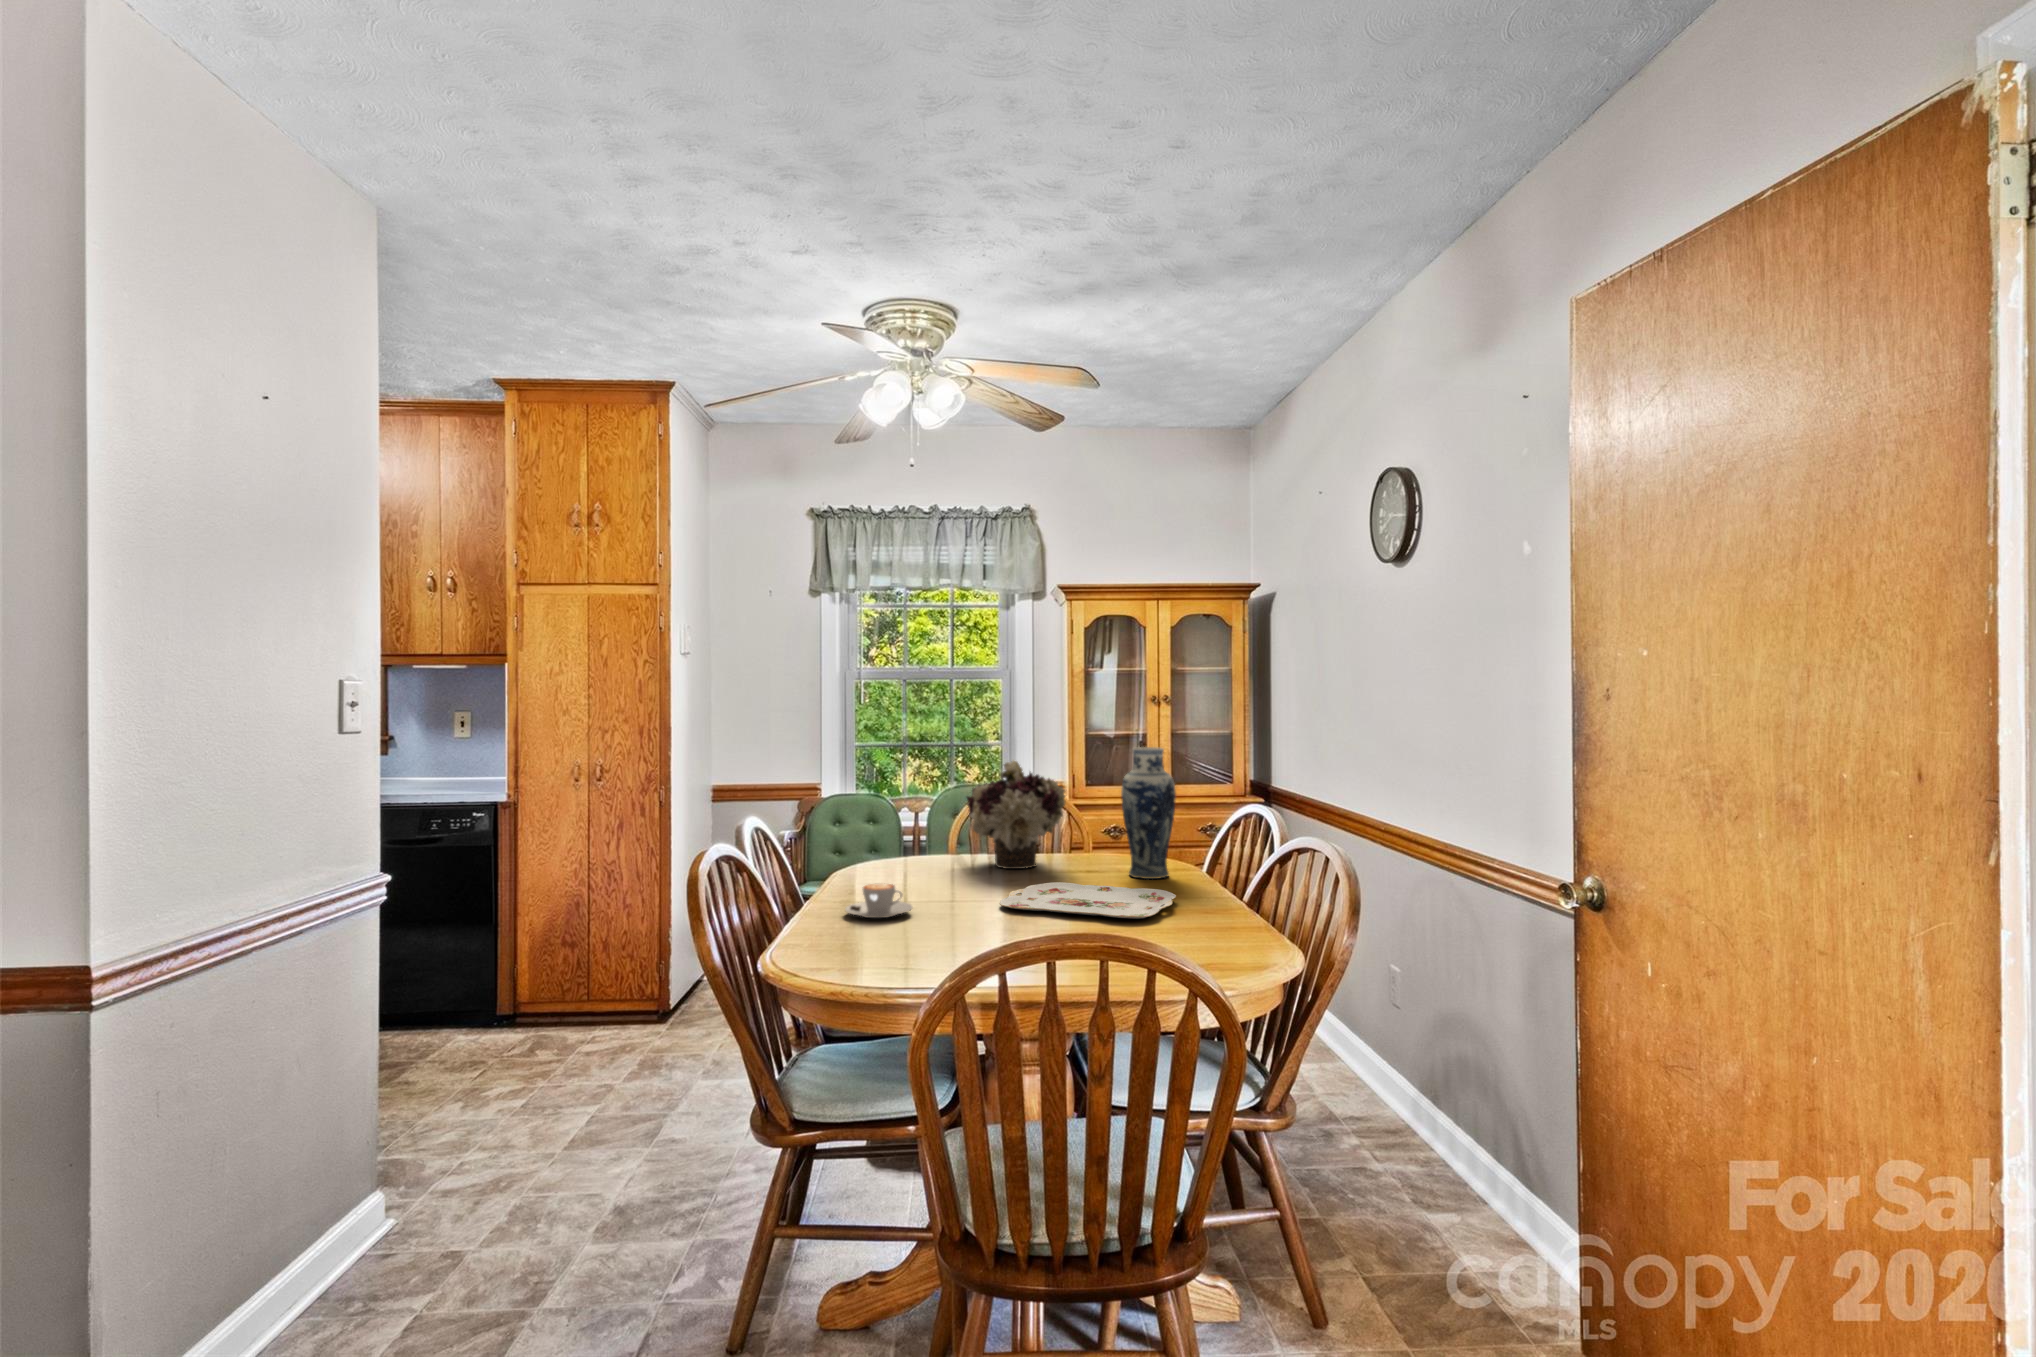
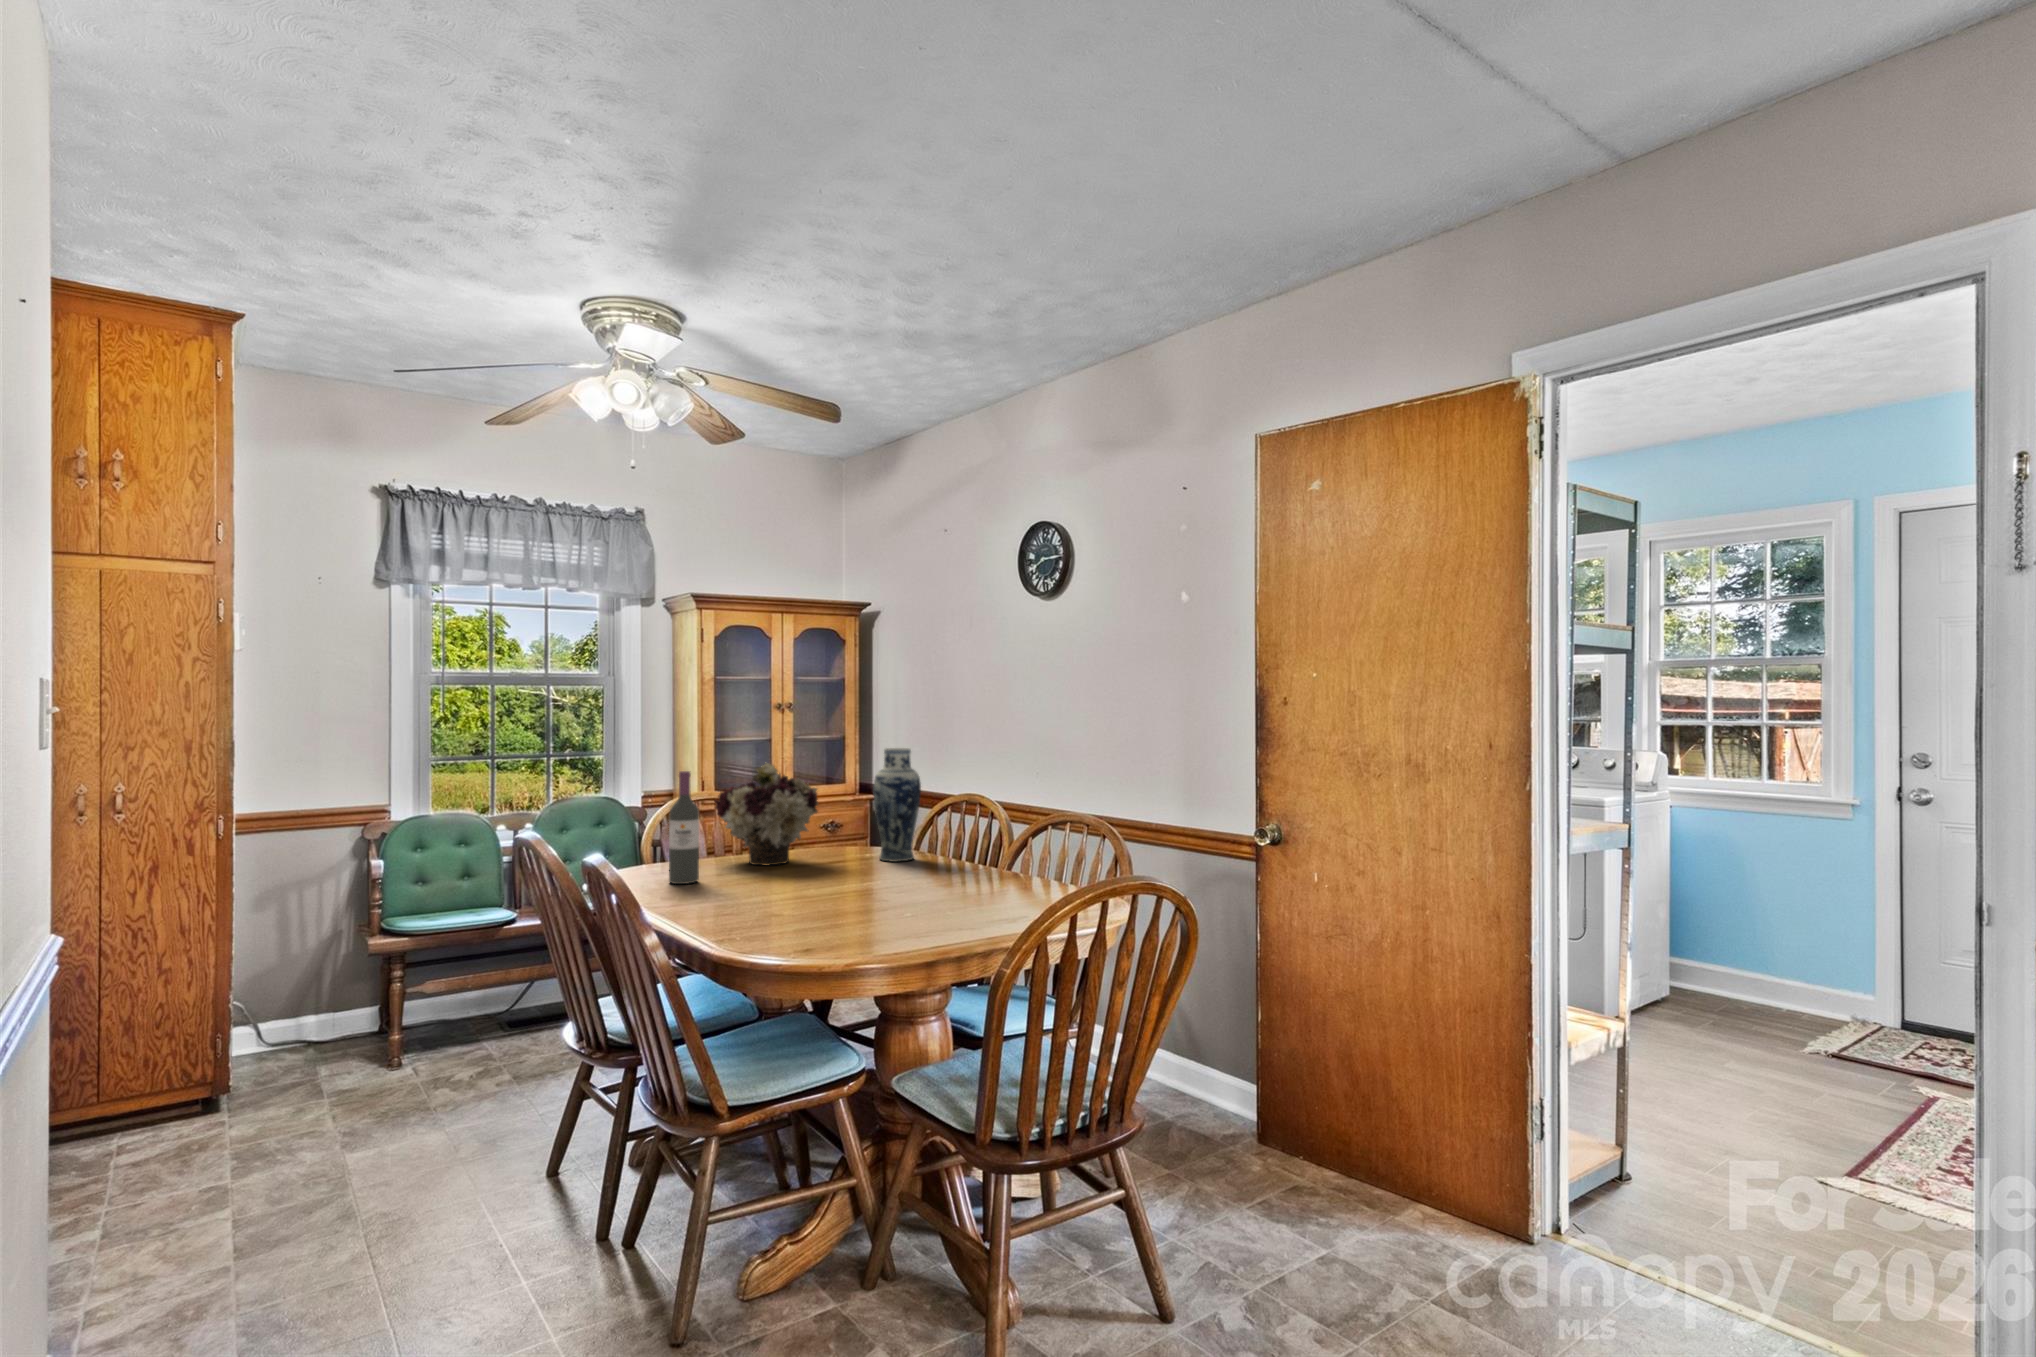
wine bottle: none [880,765,910,880] -> present [669,771,699,884]
serving tray: present [1000,882,1176,919] -> none [825,866,972,892]
coffee cup: present [845,883,912,918] -> none [711,879,777,912]

